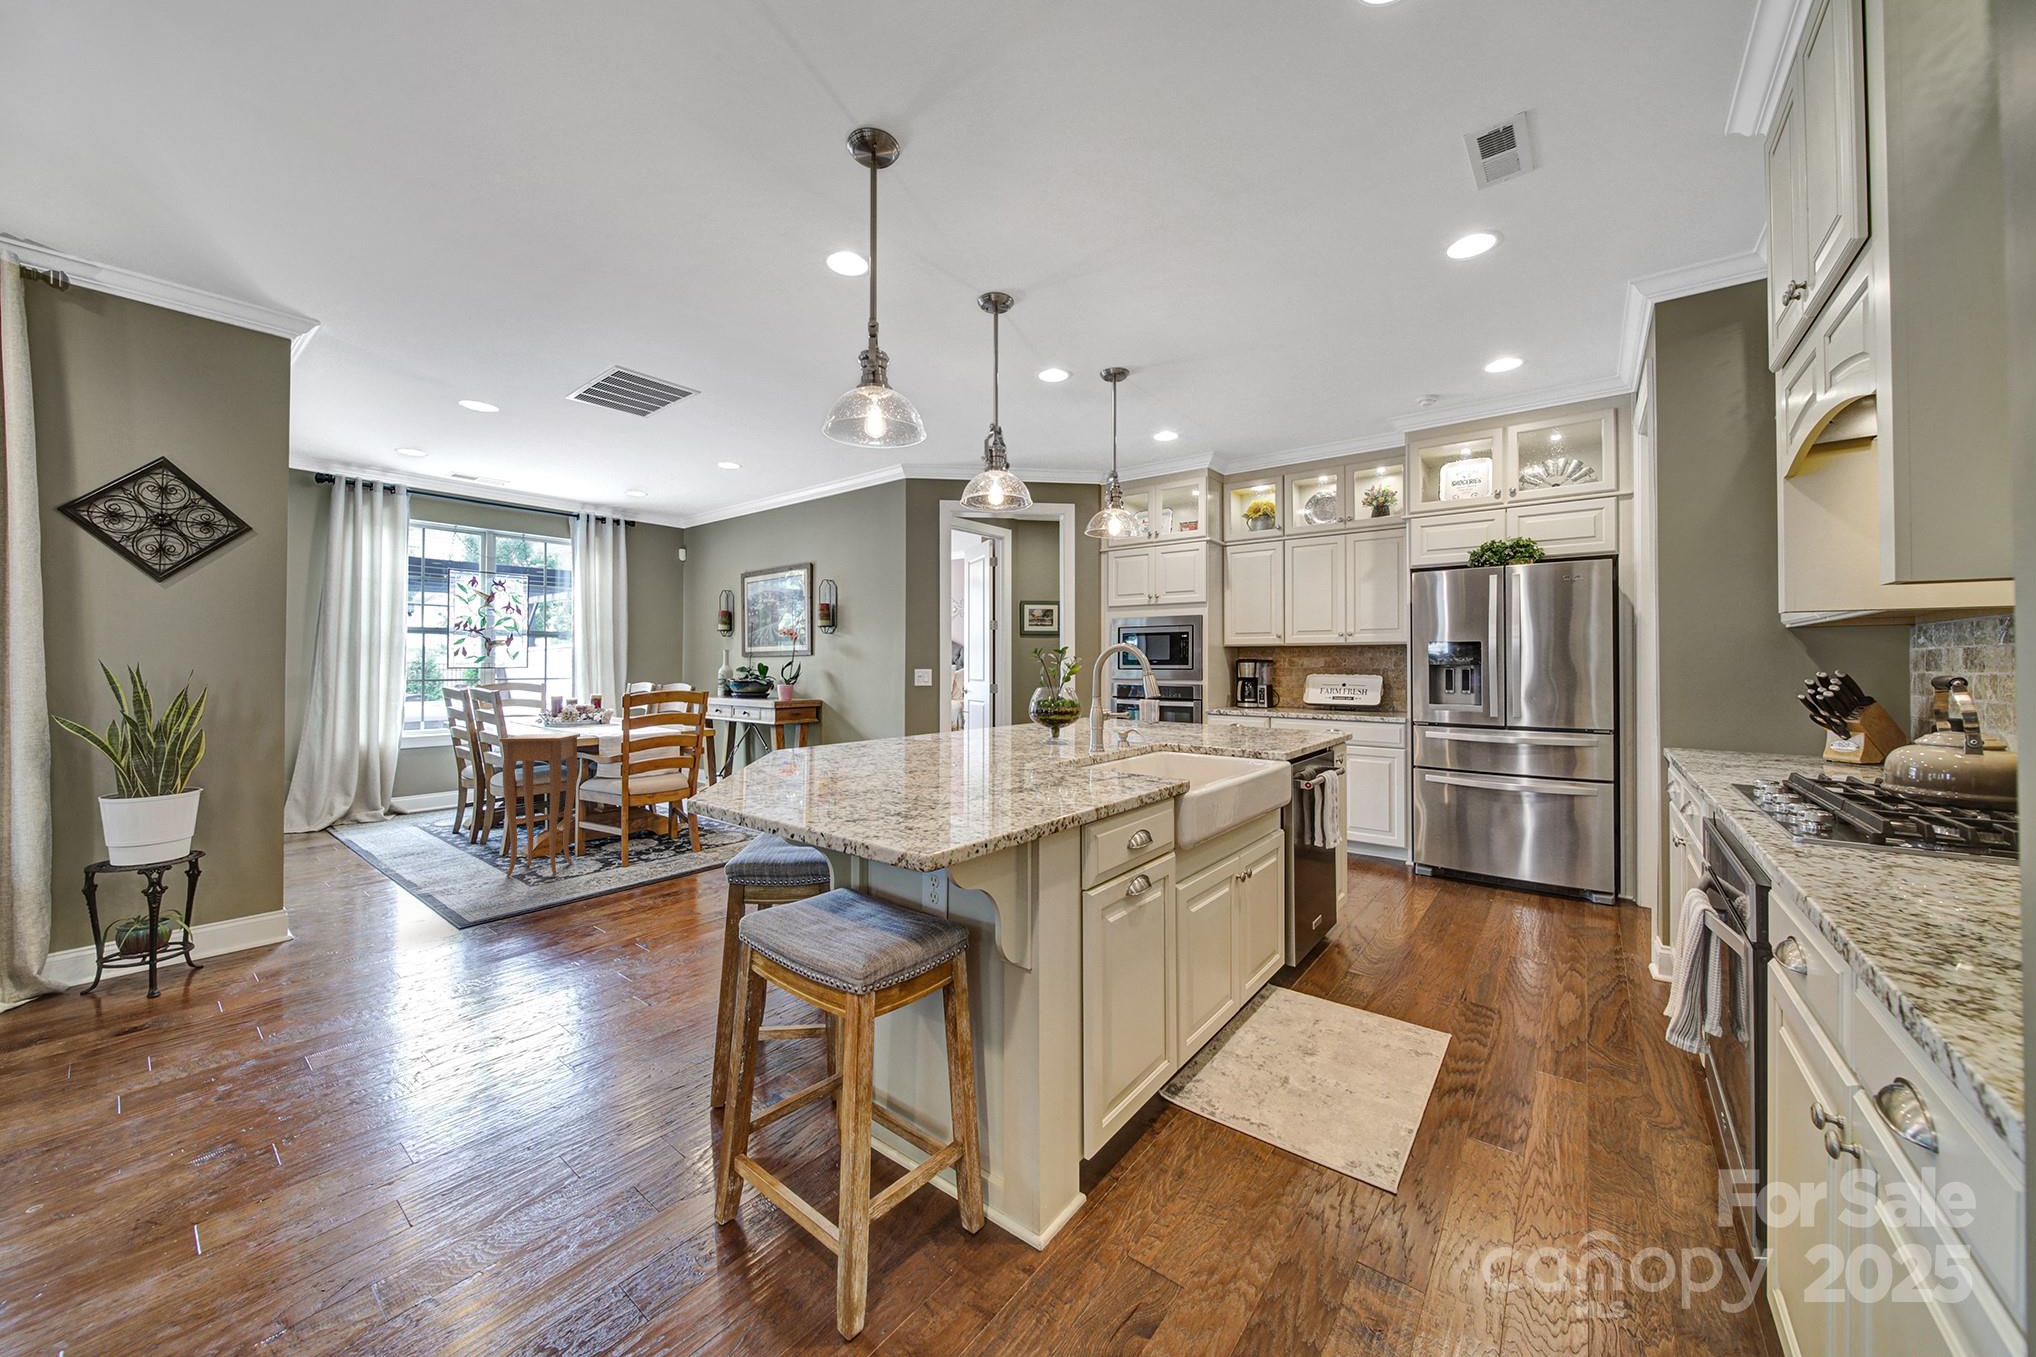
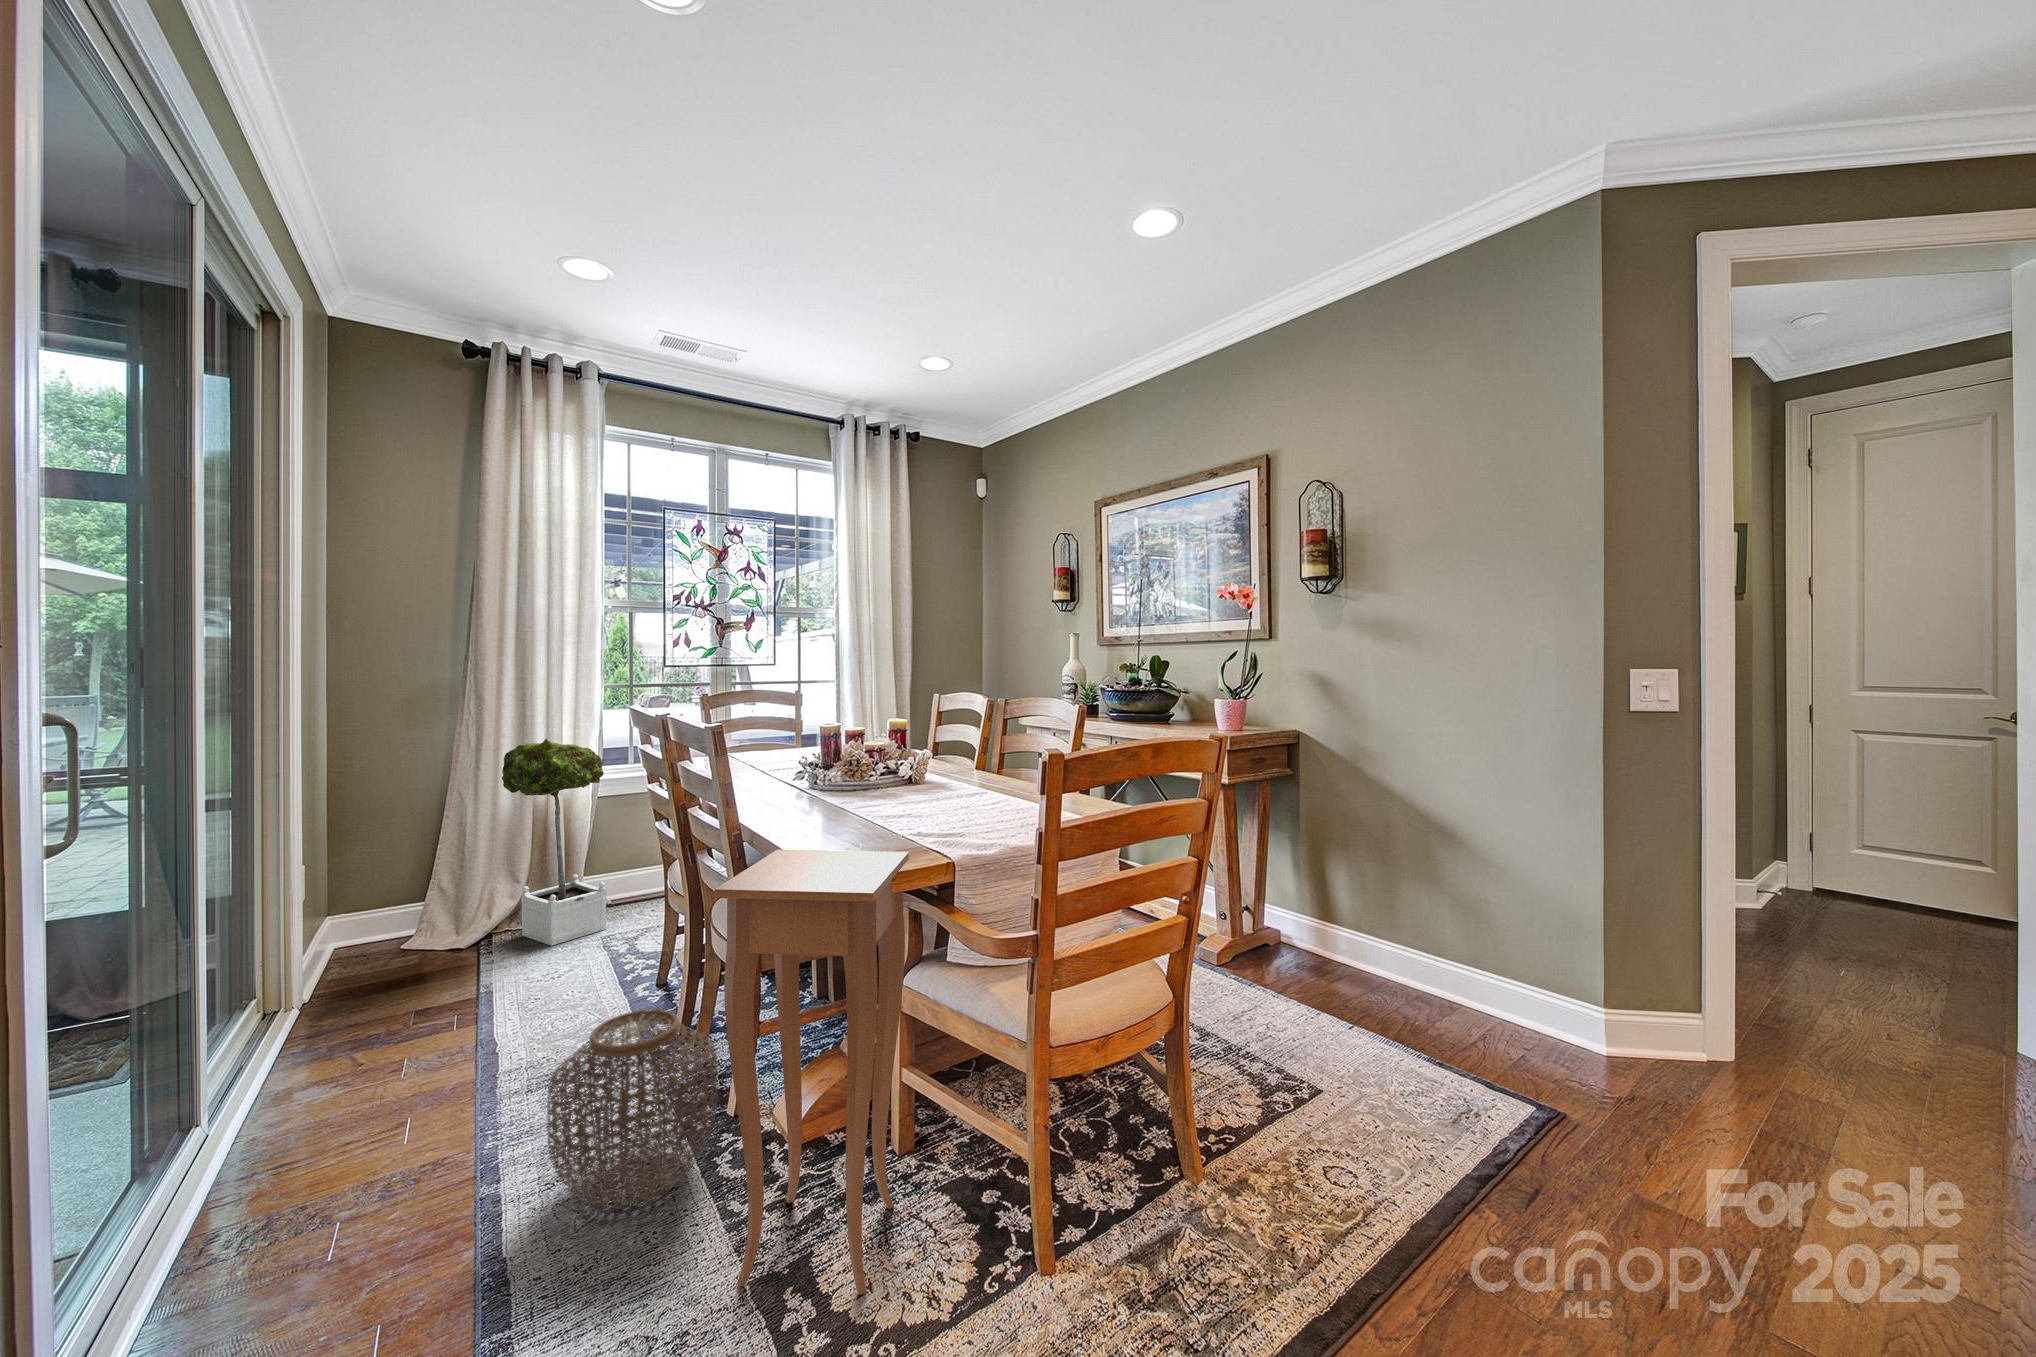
potted tree: none [341,708,411,827] -> present [502,739,606,946]
woven basket: none [421,804,496,872] -> present [547,1009,717,1209]

